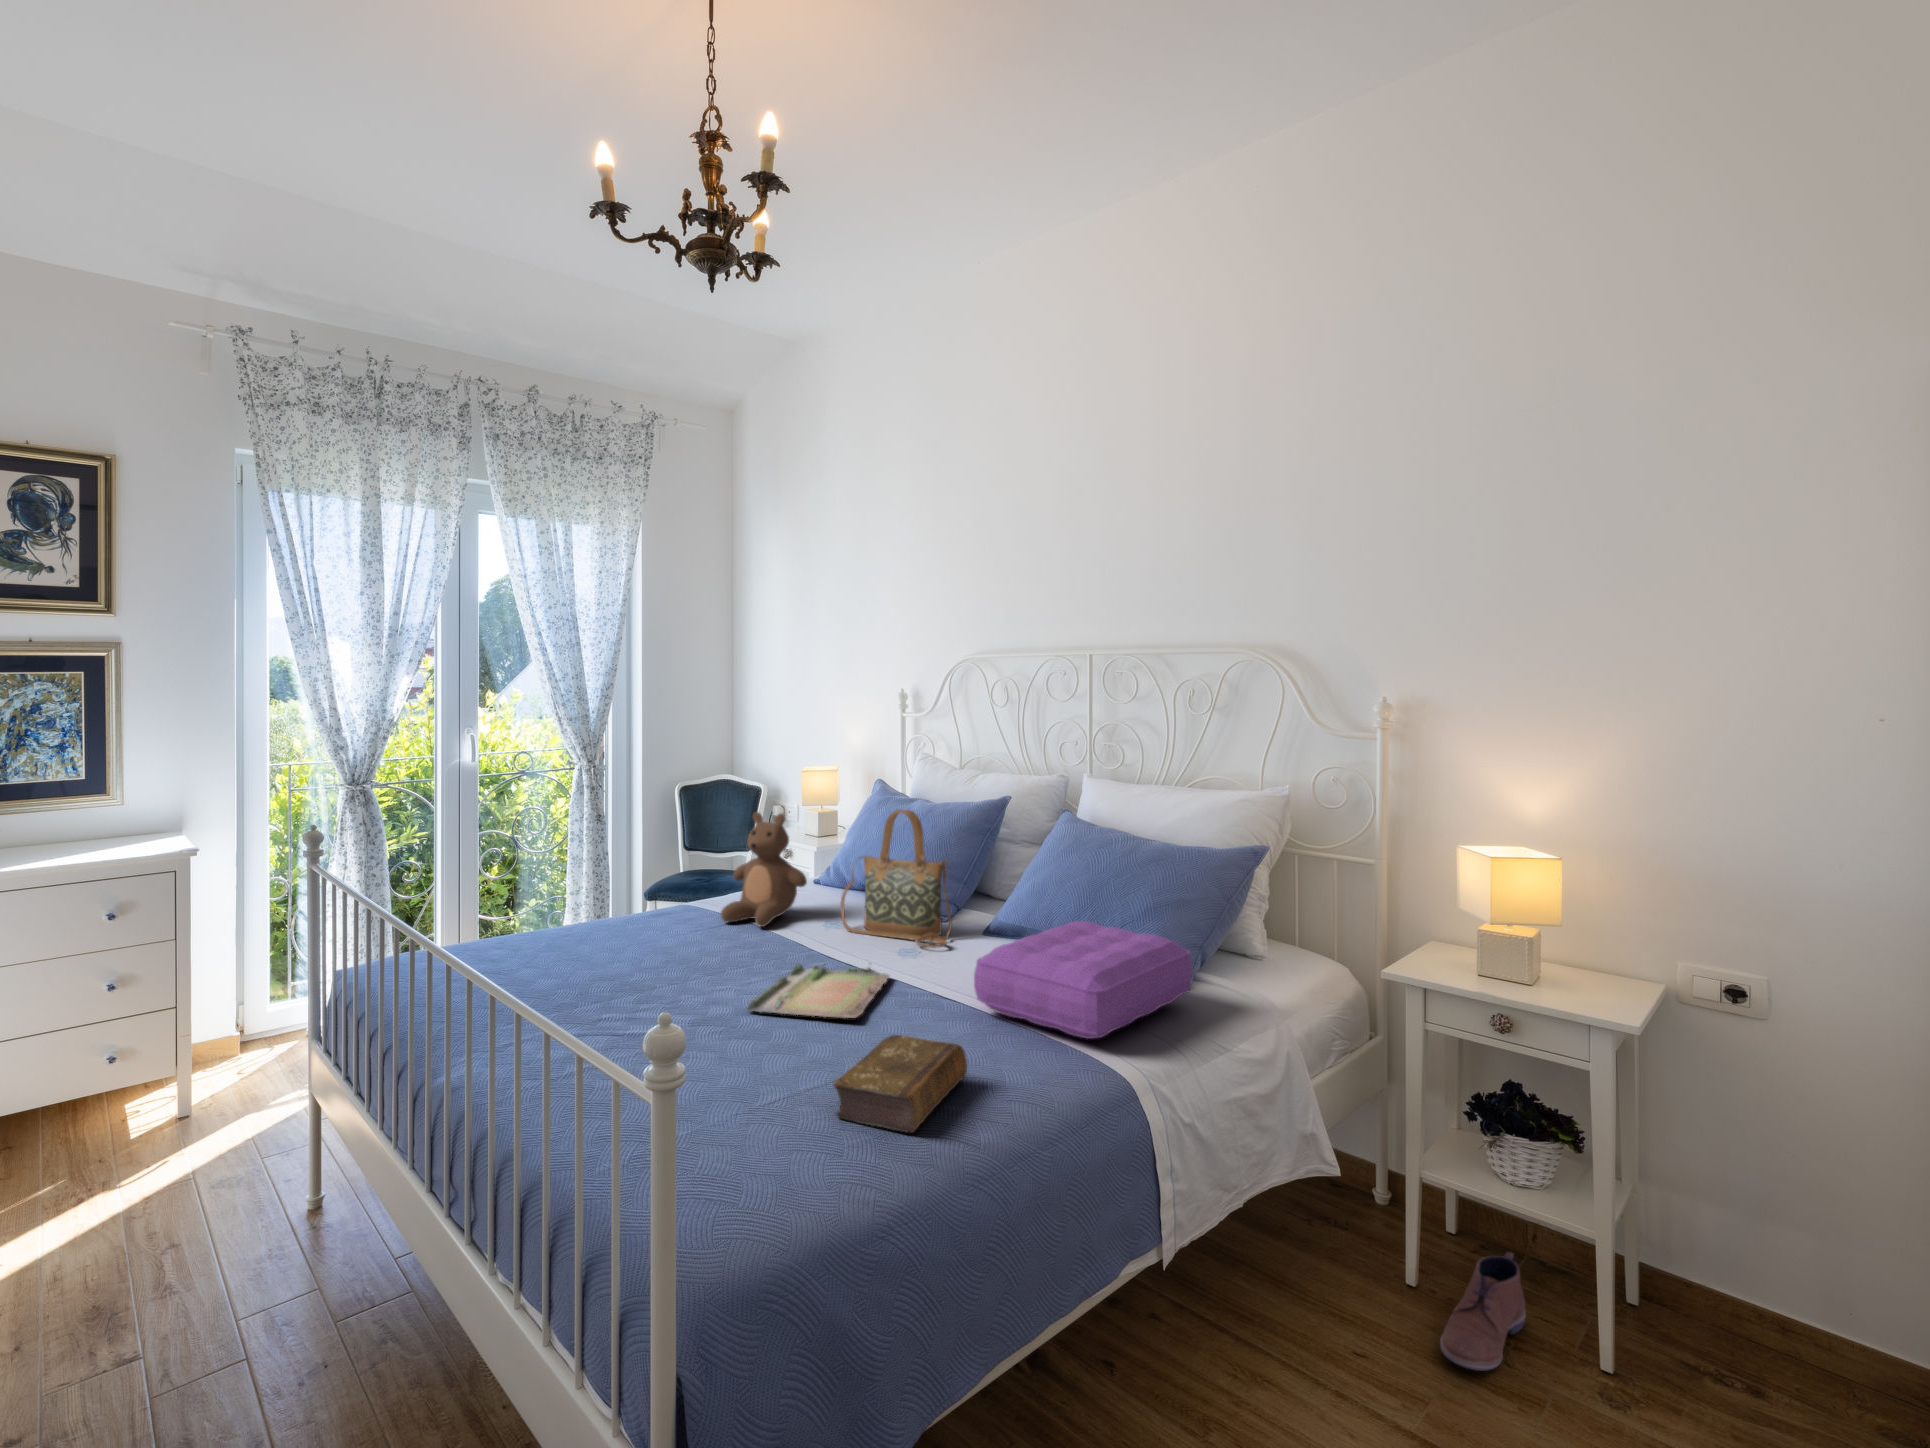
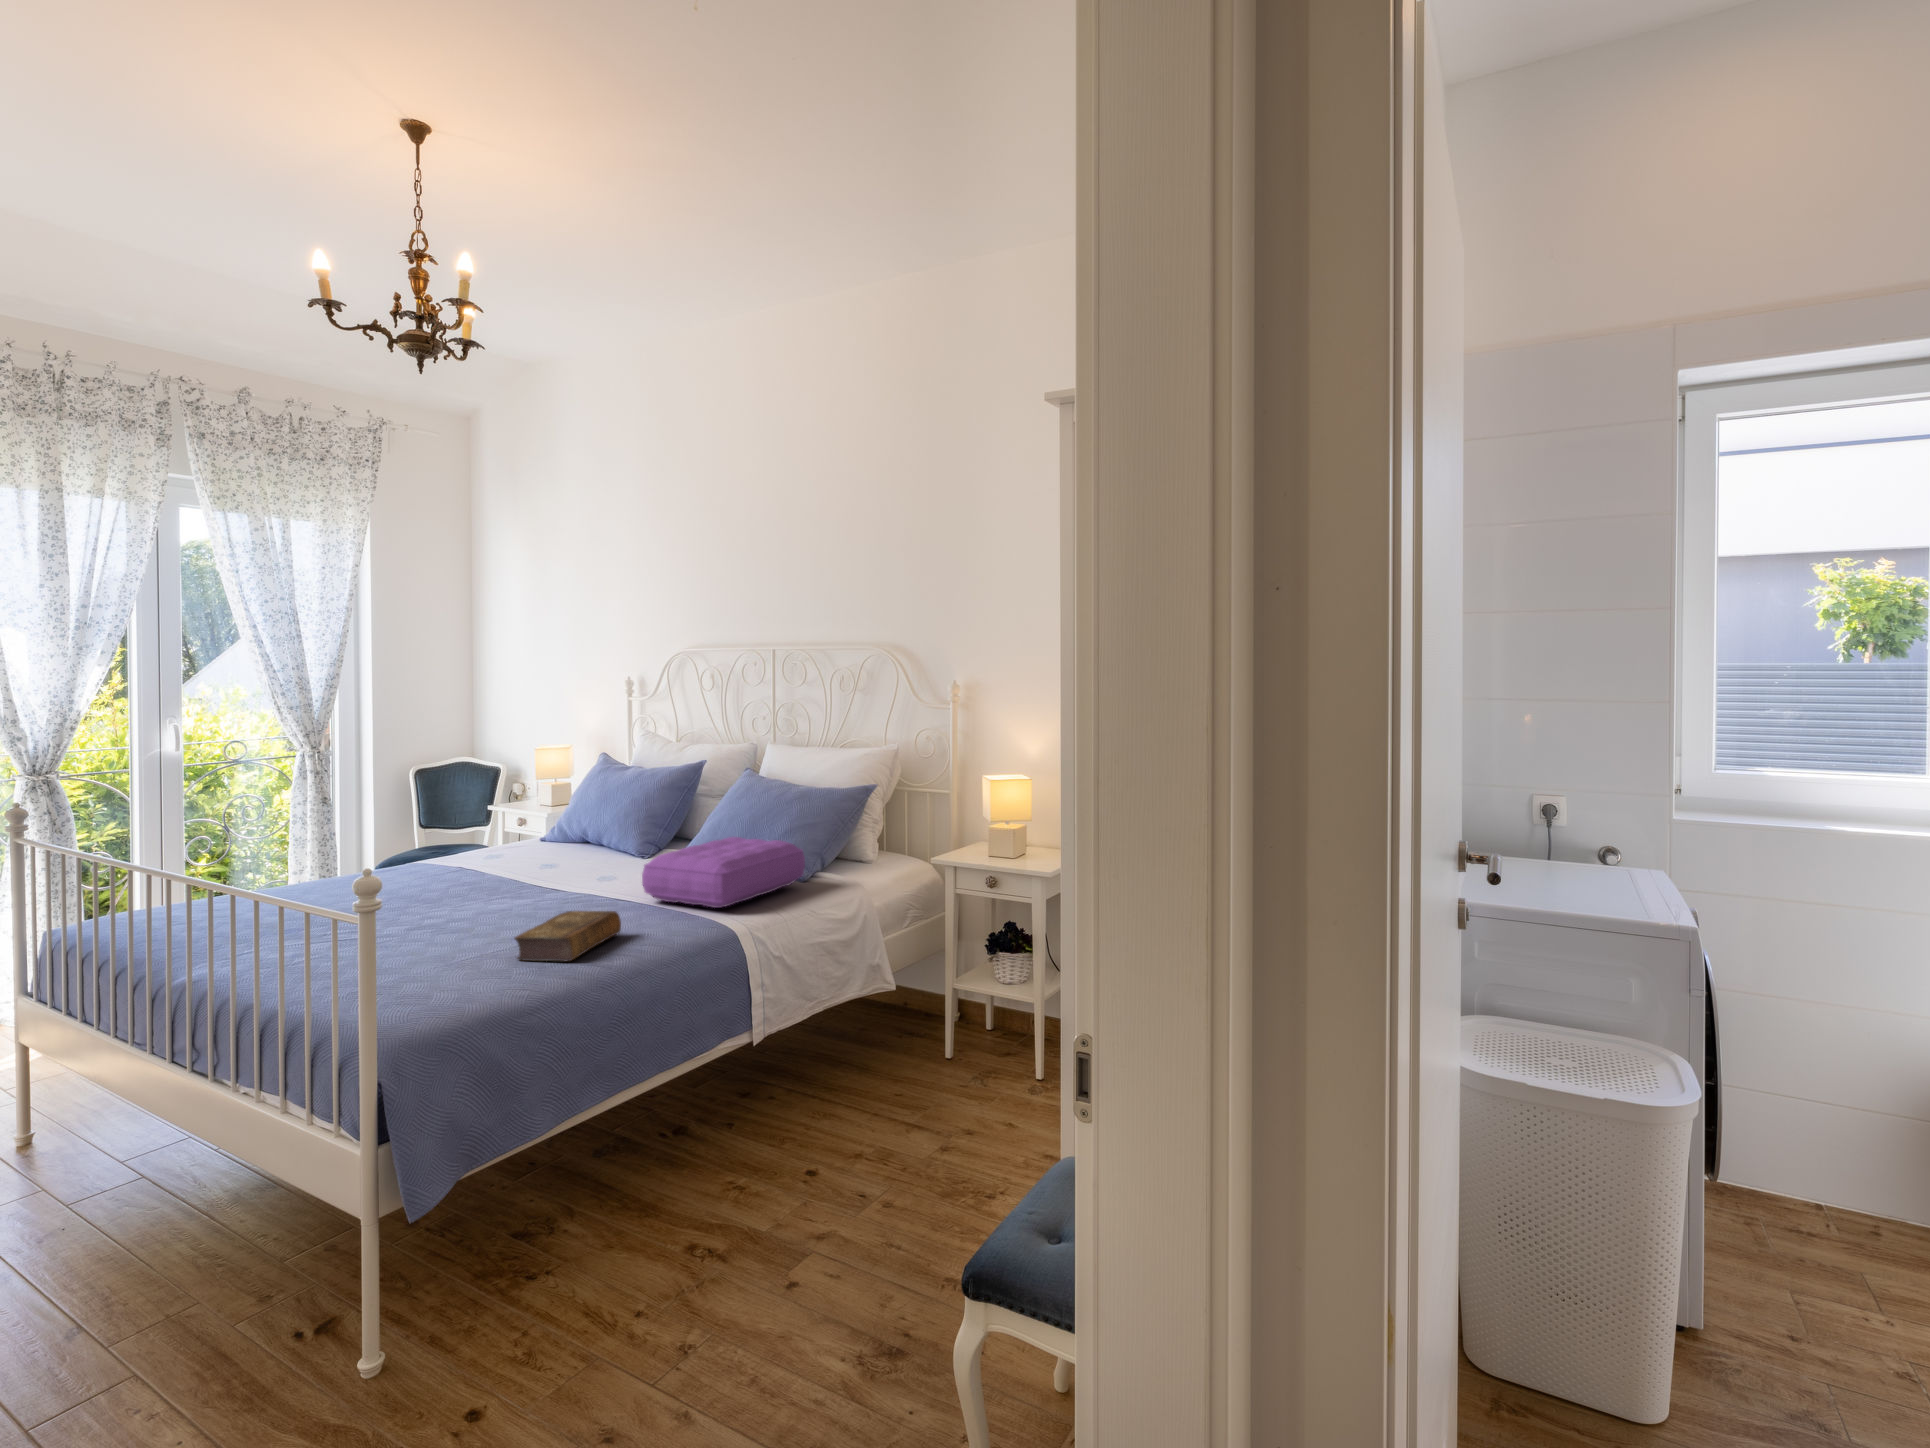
handbag: present [841,810,952,948] -> none [552,768,645,870]
teddy bear: present [721,812,807,927] -> none [443,776,523,867]
tray: present [748,964,890,1018] -> none [457,877,584,917]
shoe: present [1440,1252,1526,1371] -> none [955,1026,1015,1090]

